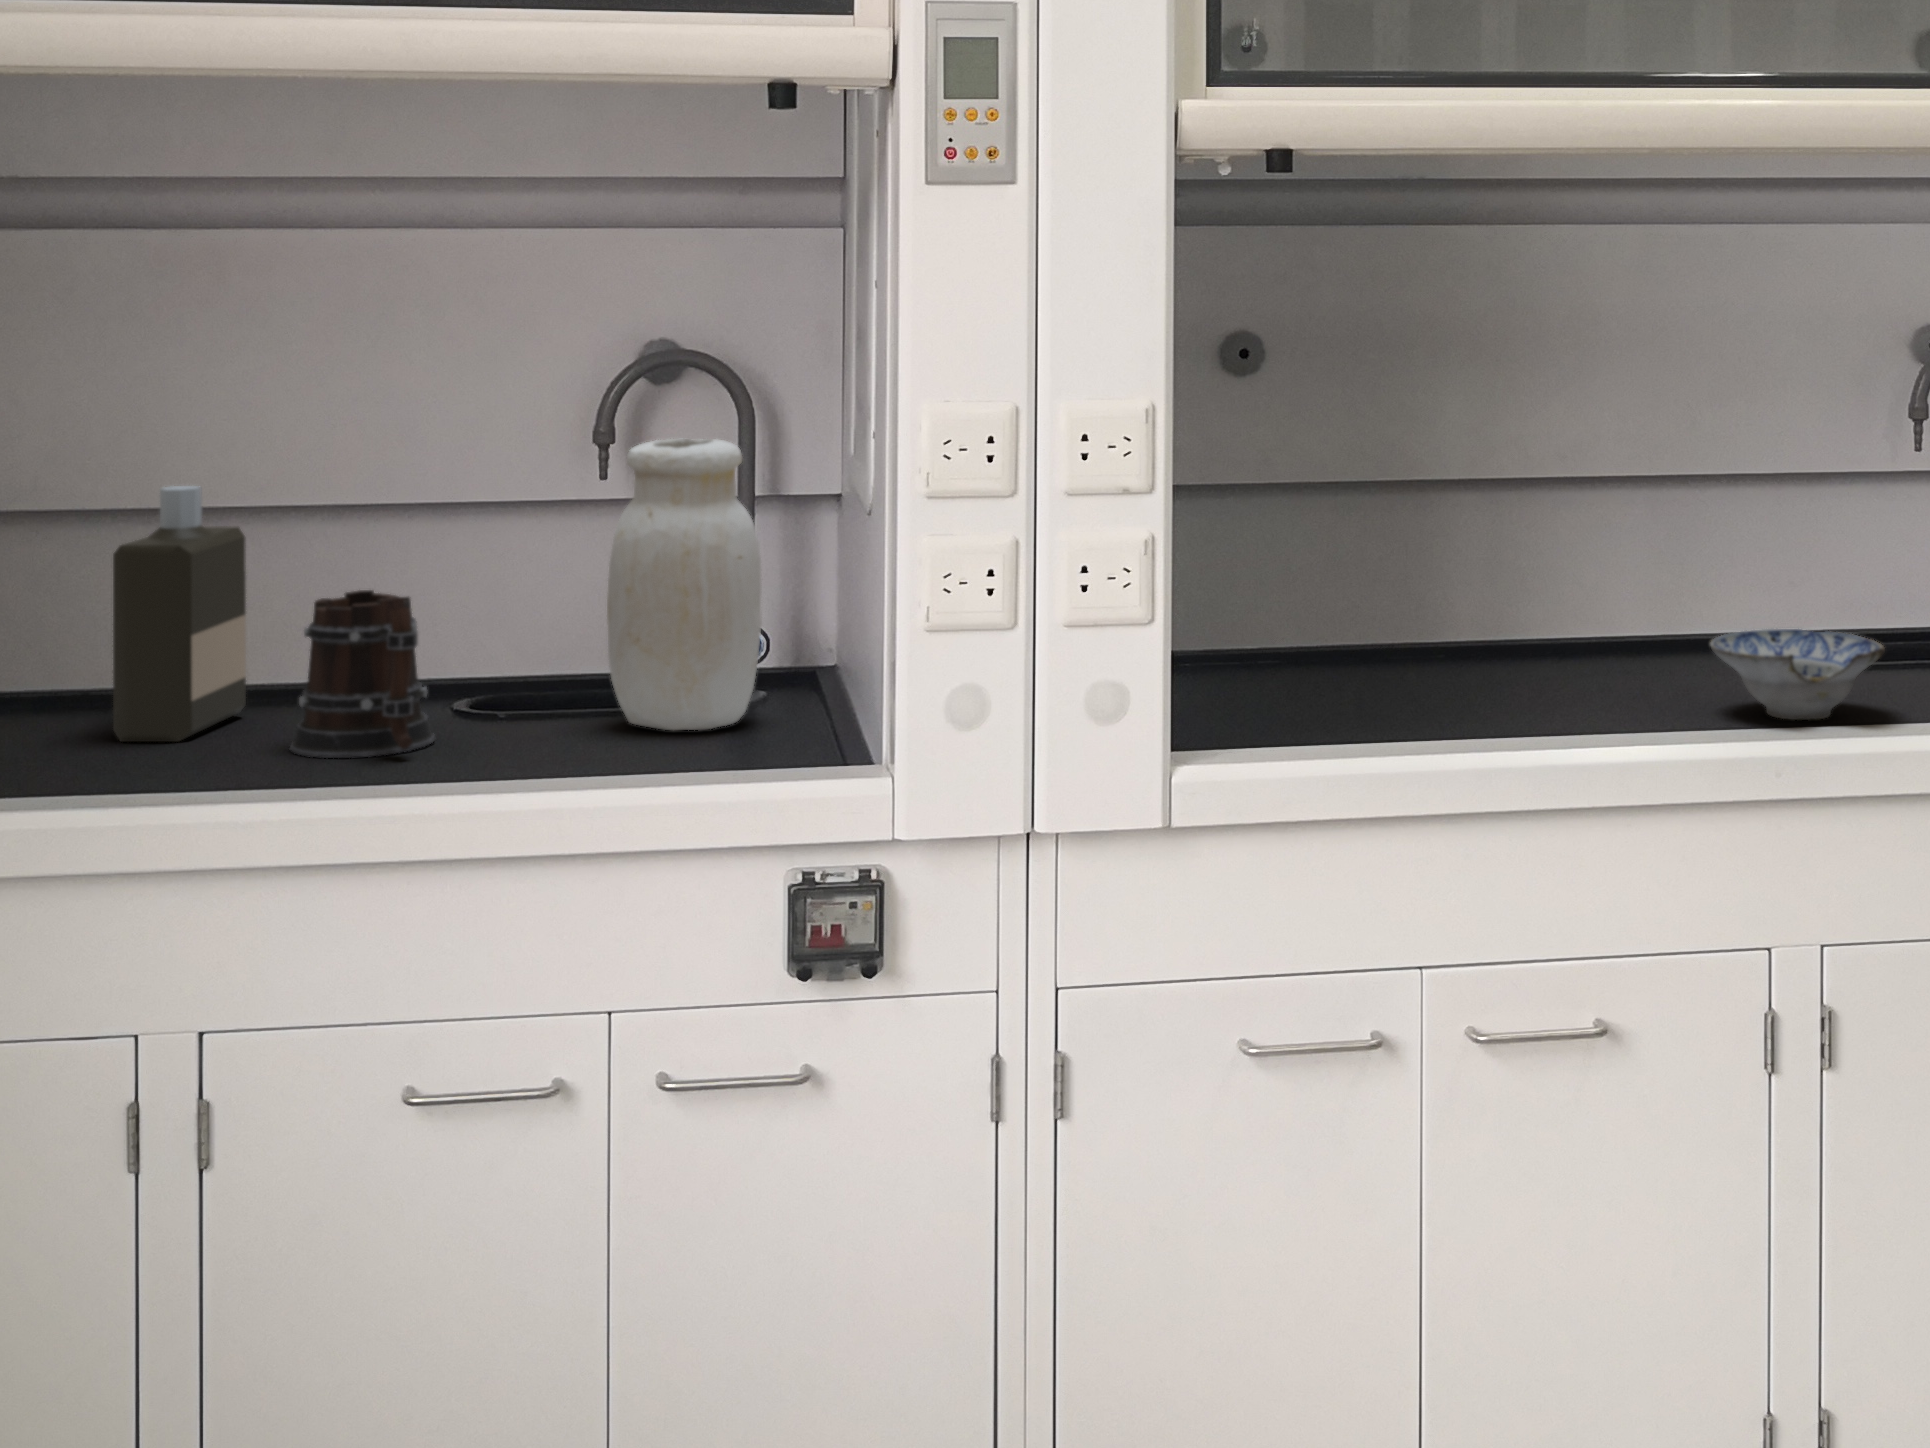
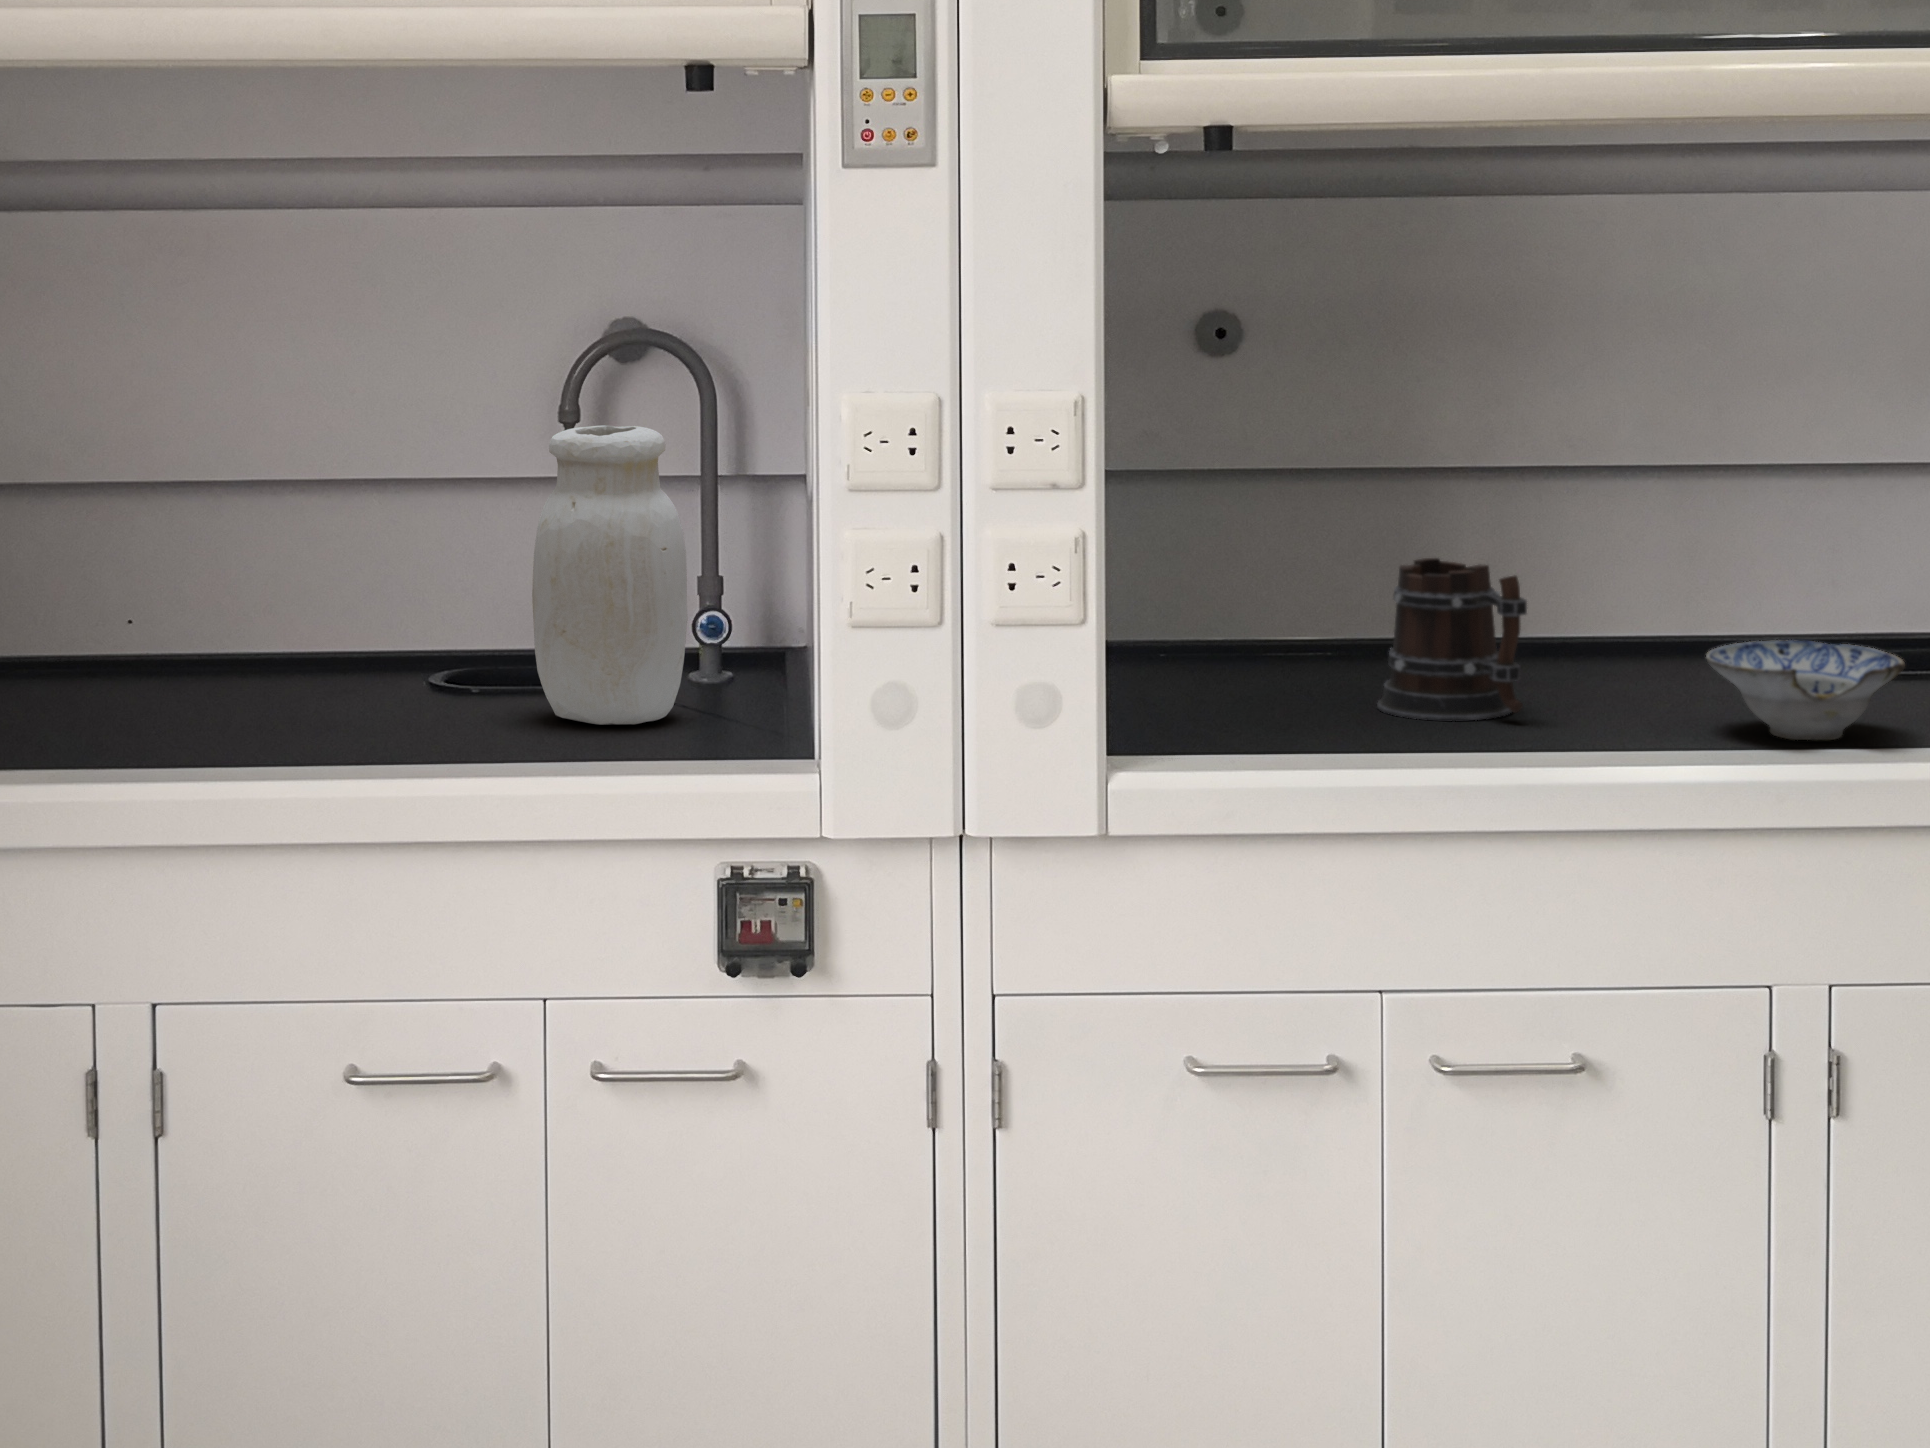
bottle: present [113,486,246,742] -> none [55,470,182,725]
beer mug: present [290,590,435,758] -> present [1377,558,1527,721]

